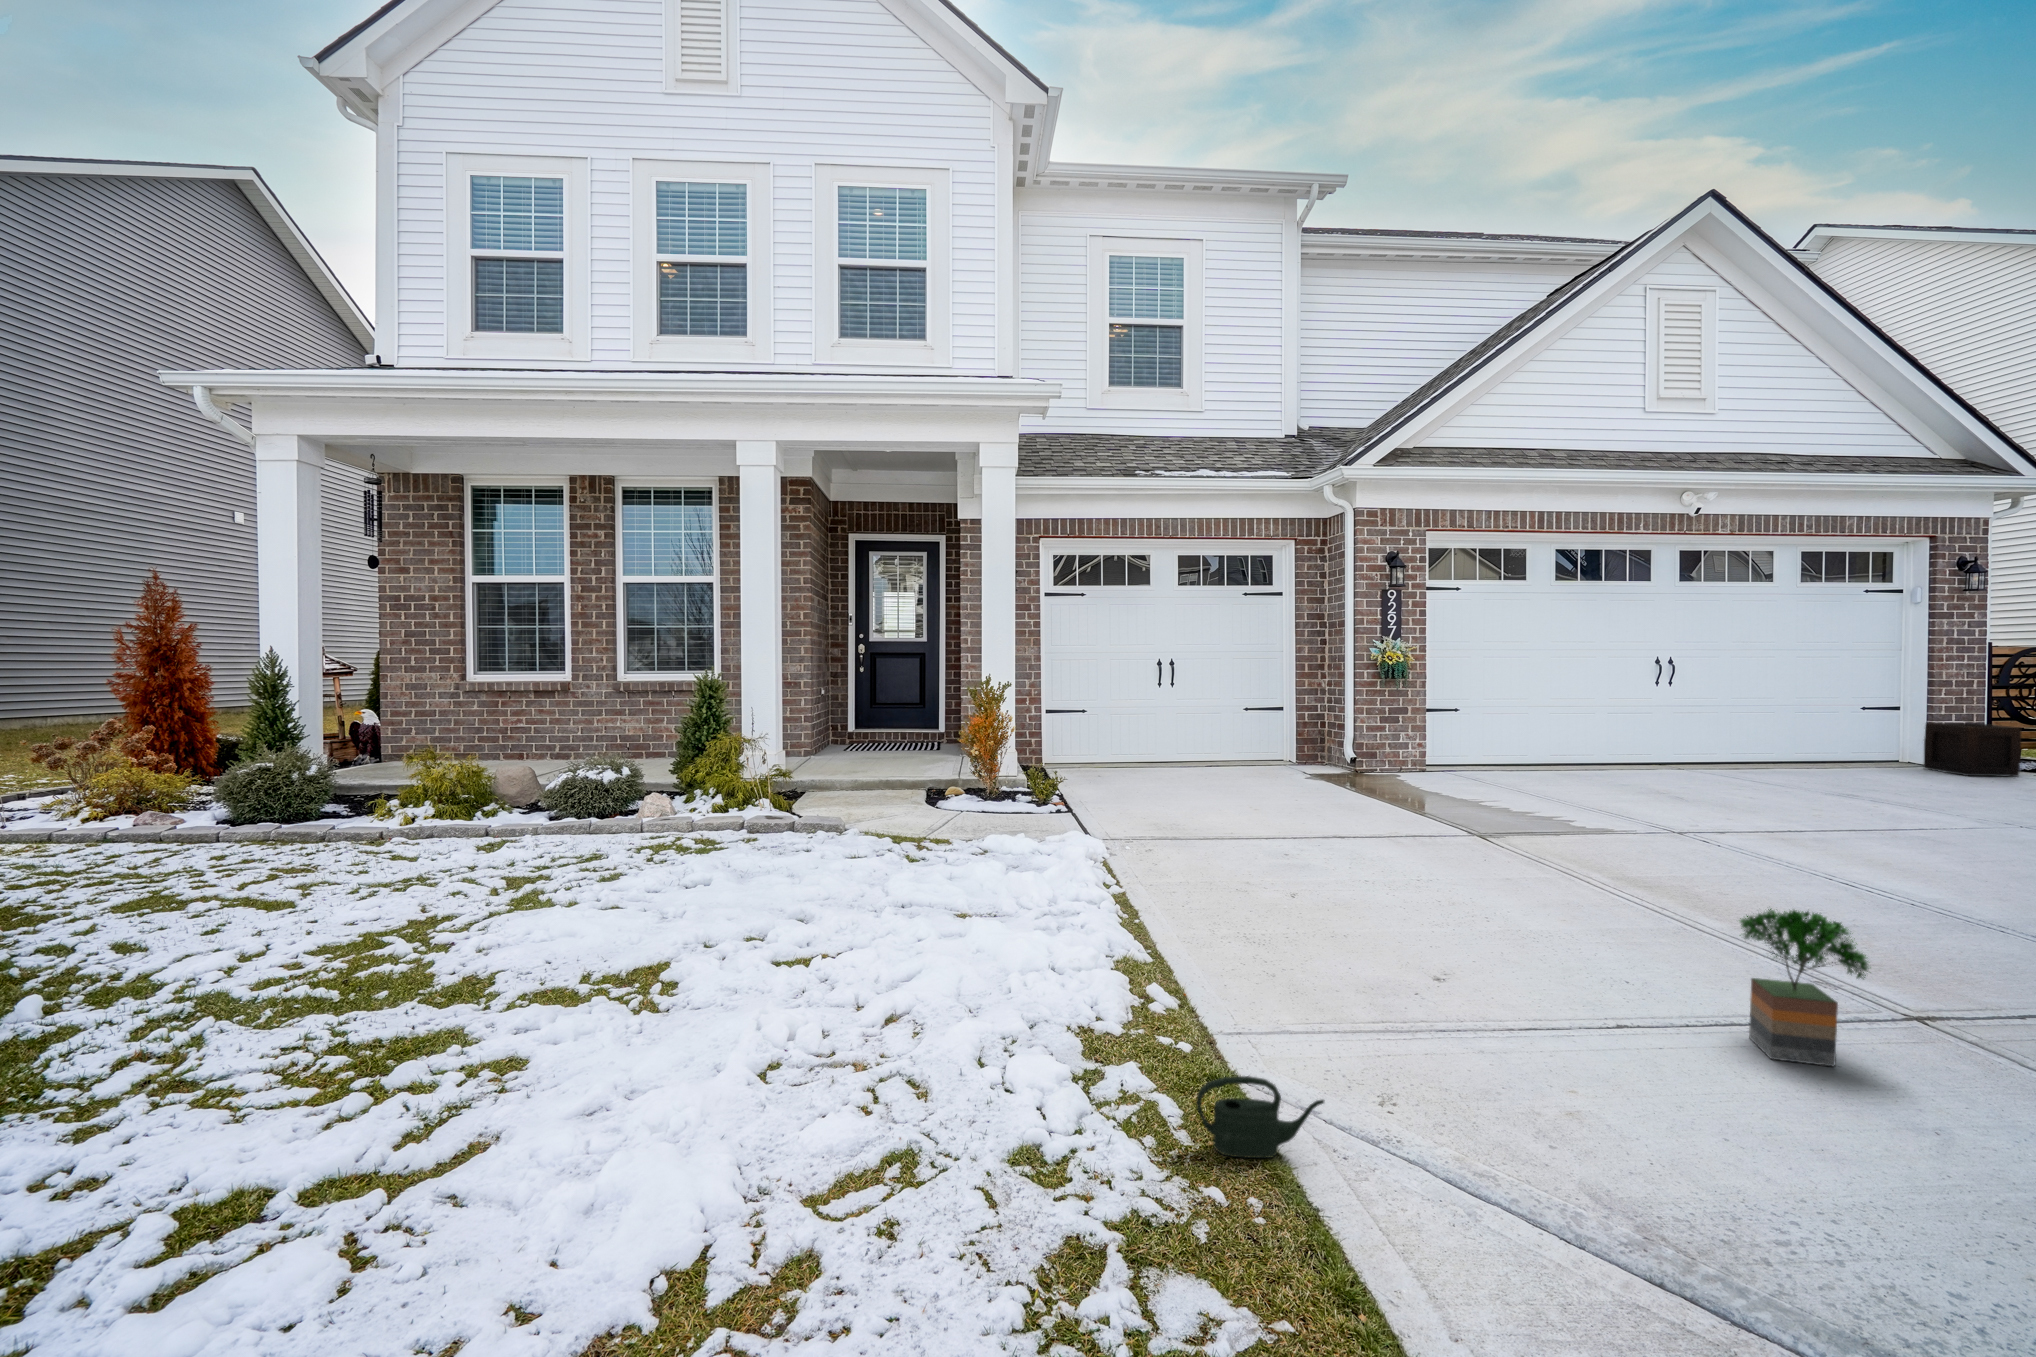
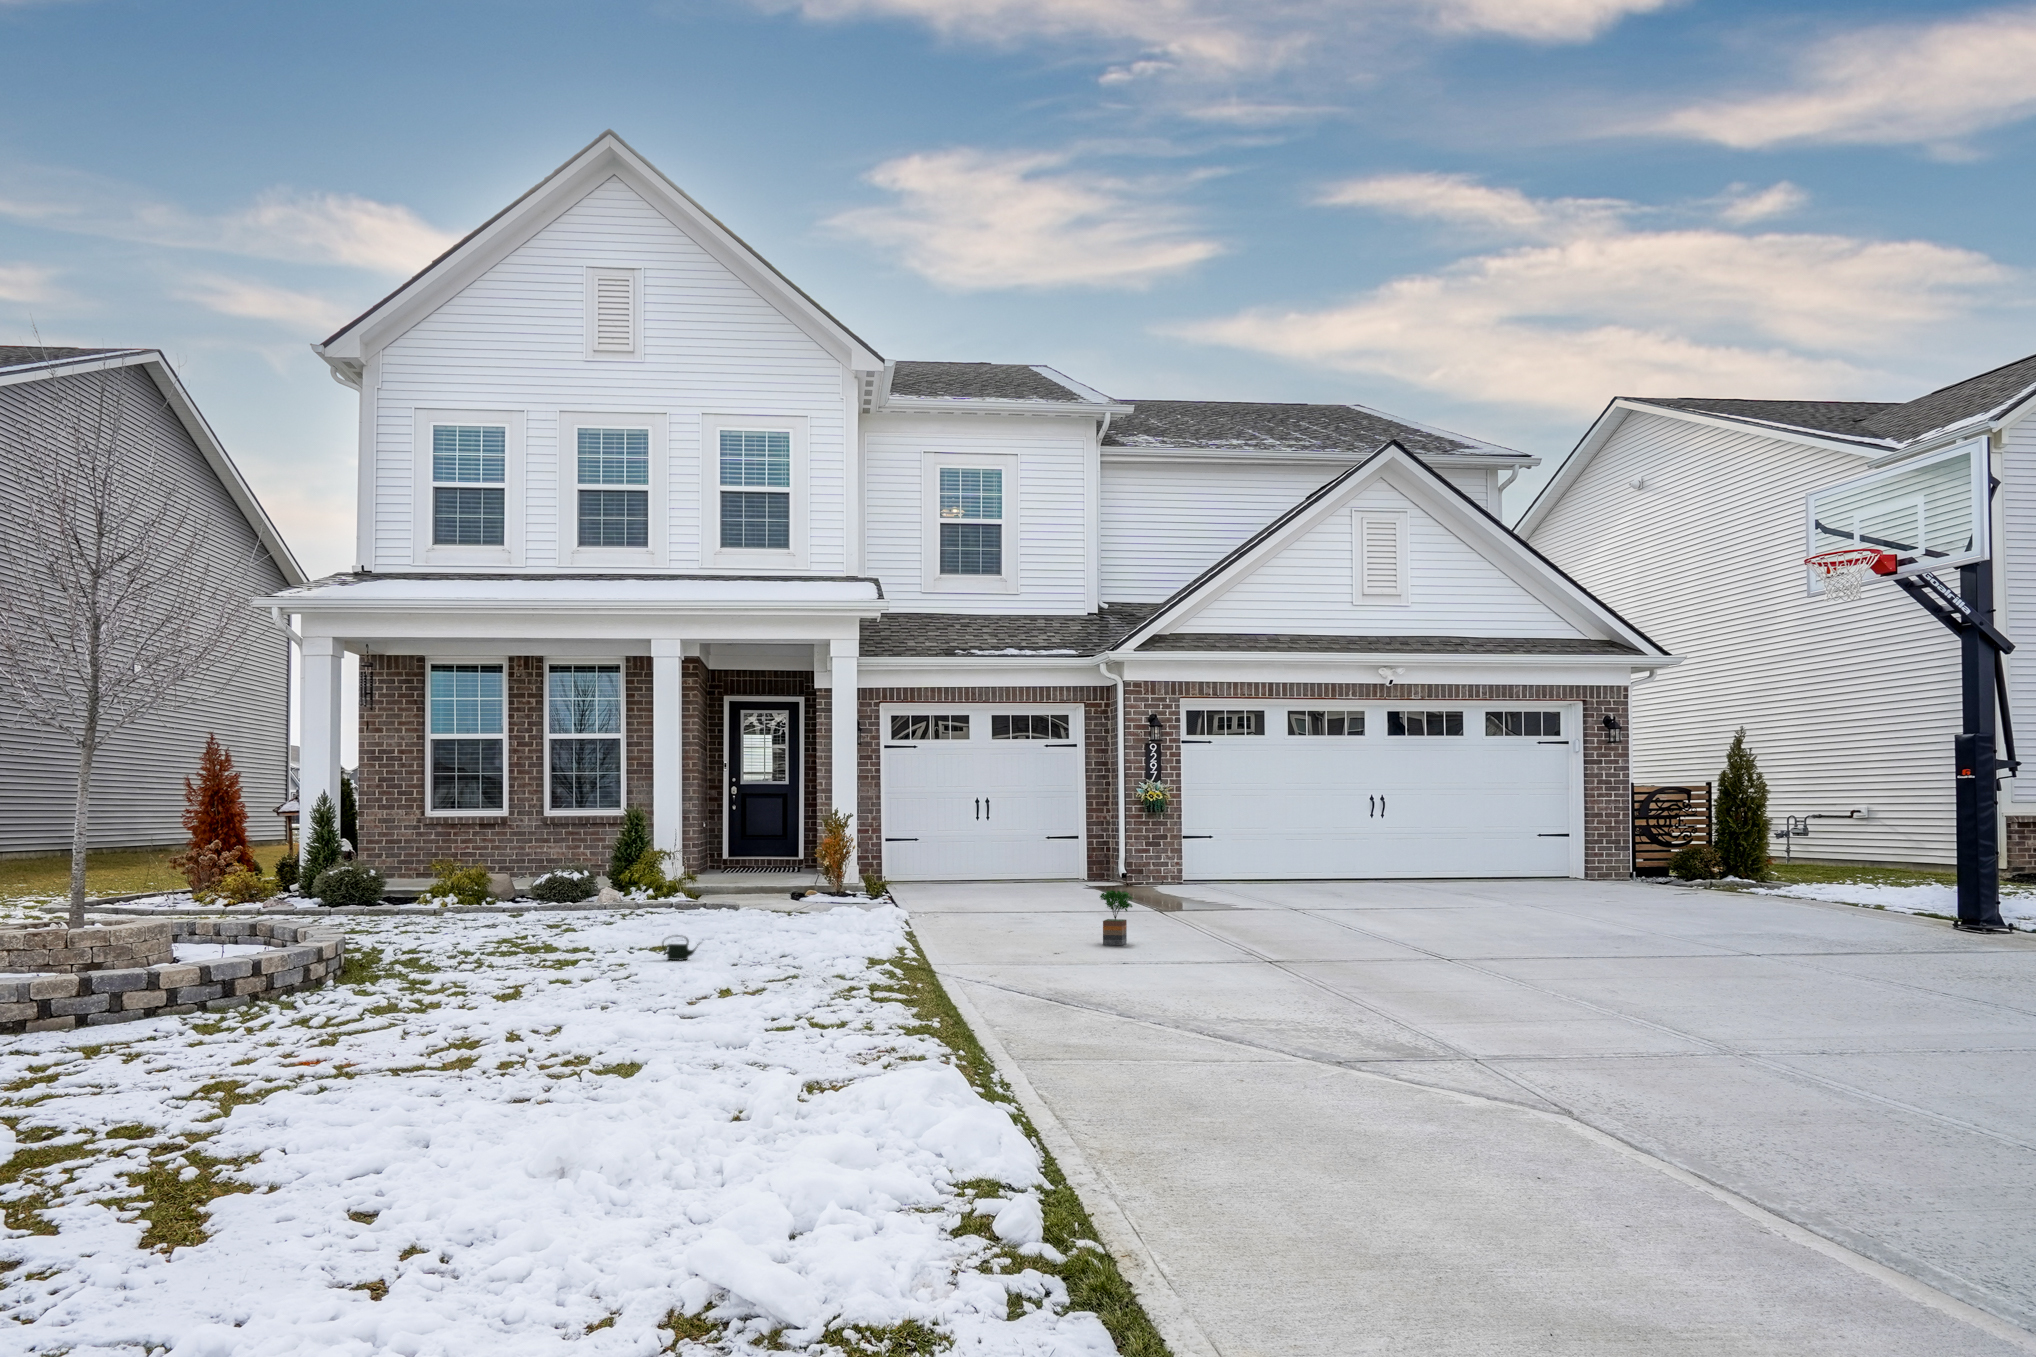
wooden crate: present [1924,723,2021,777] -> none [1583,846,1633,886]
watering can: present [1196,1076,1324,1158] -> present [662,936,698,960]

